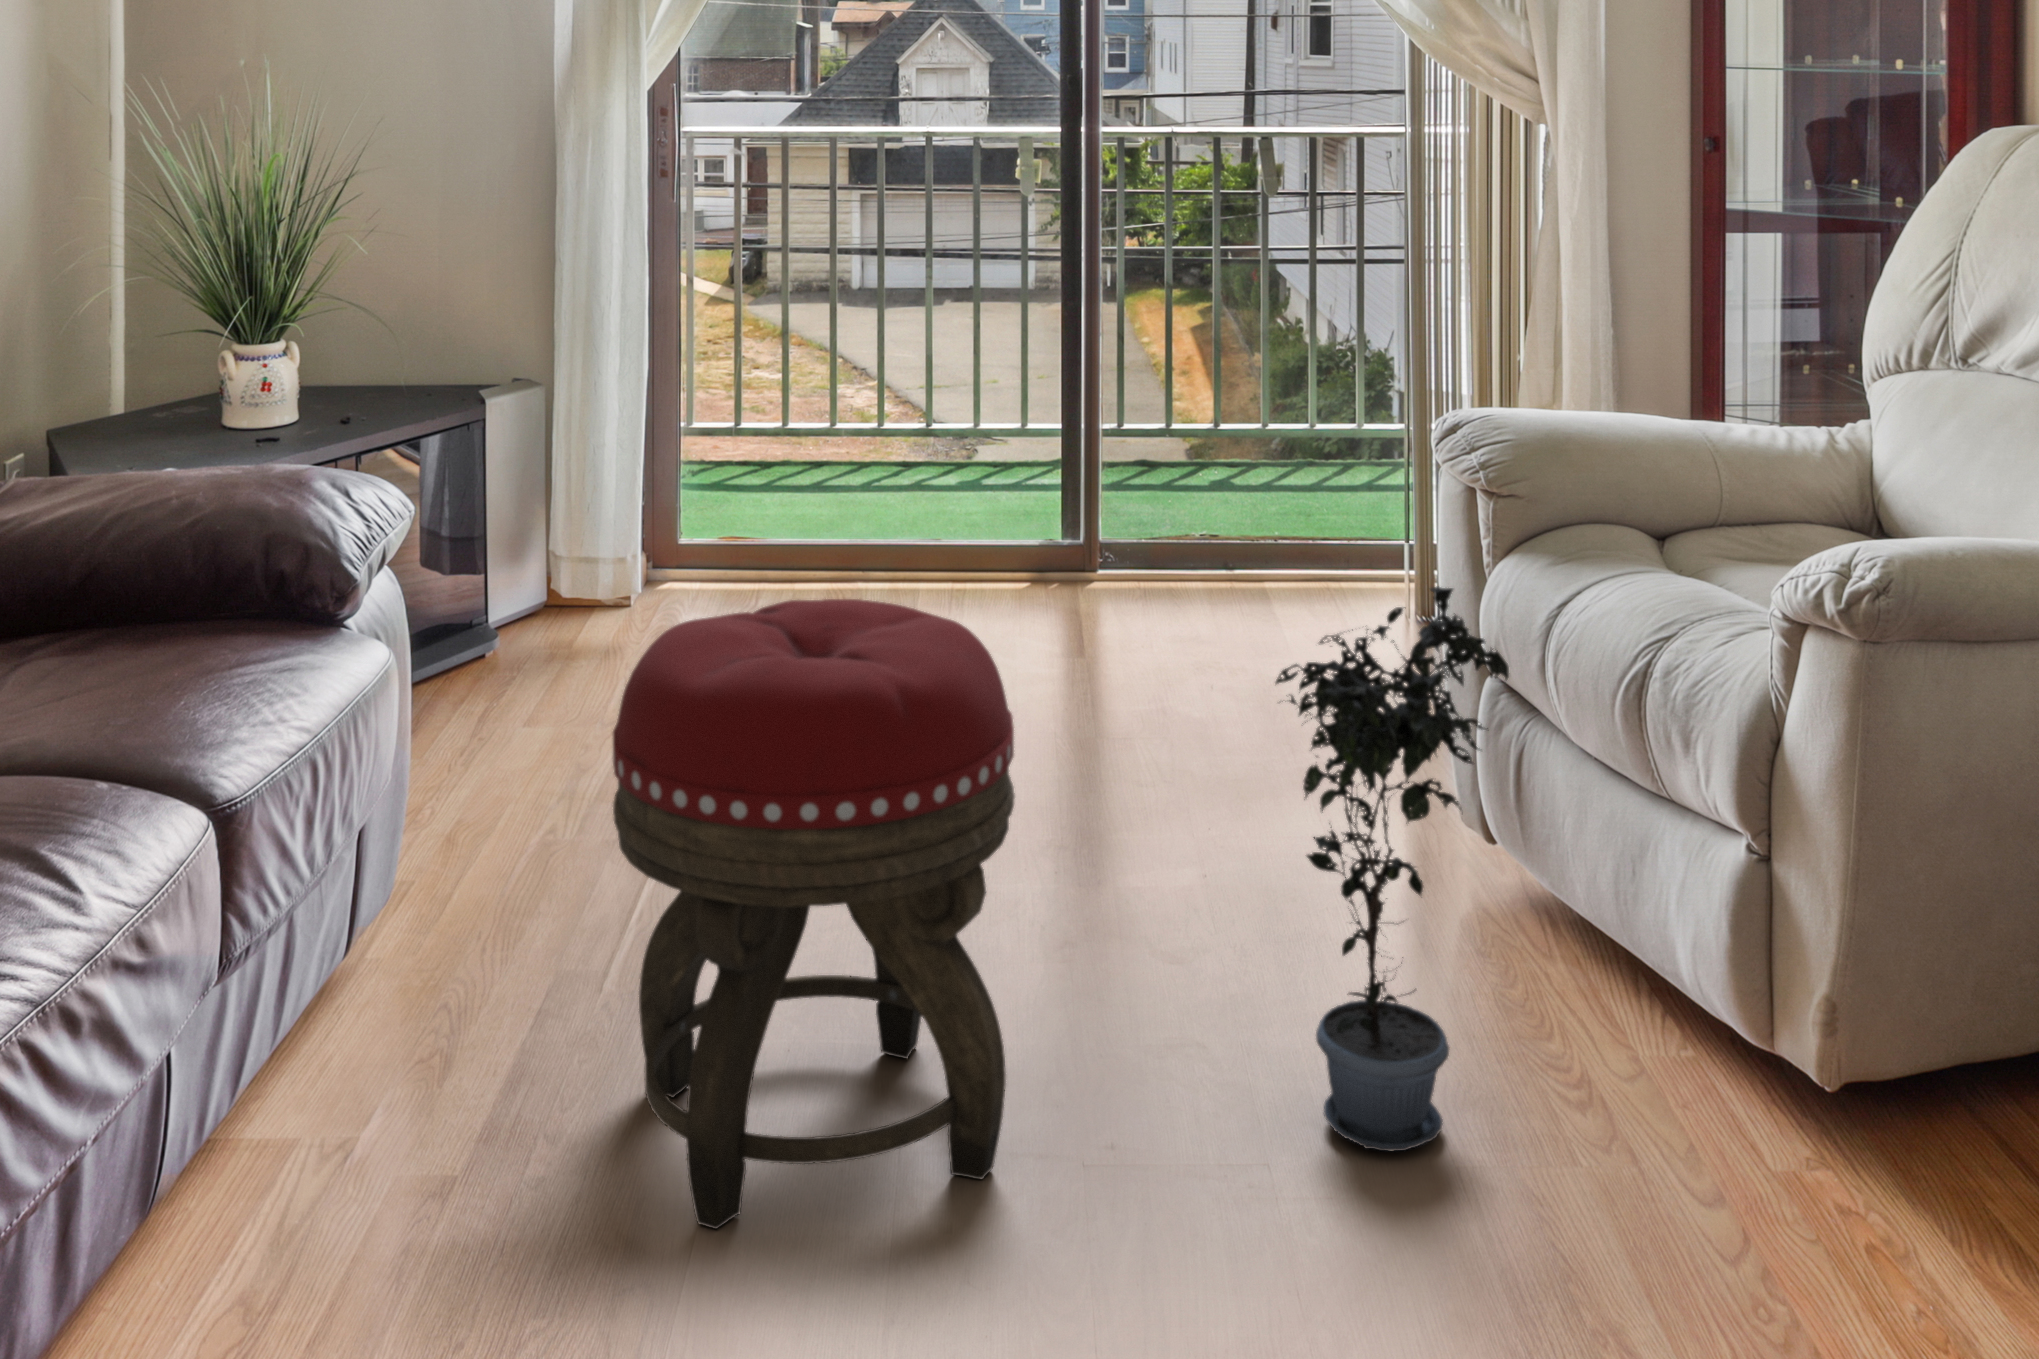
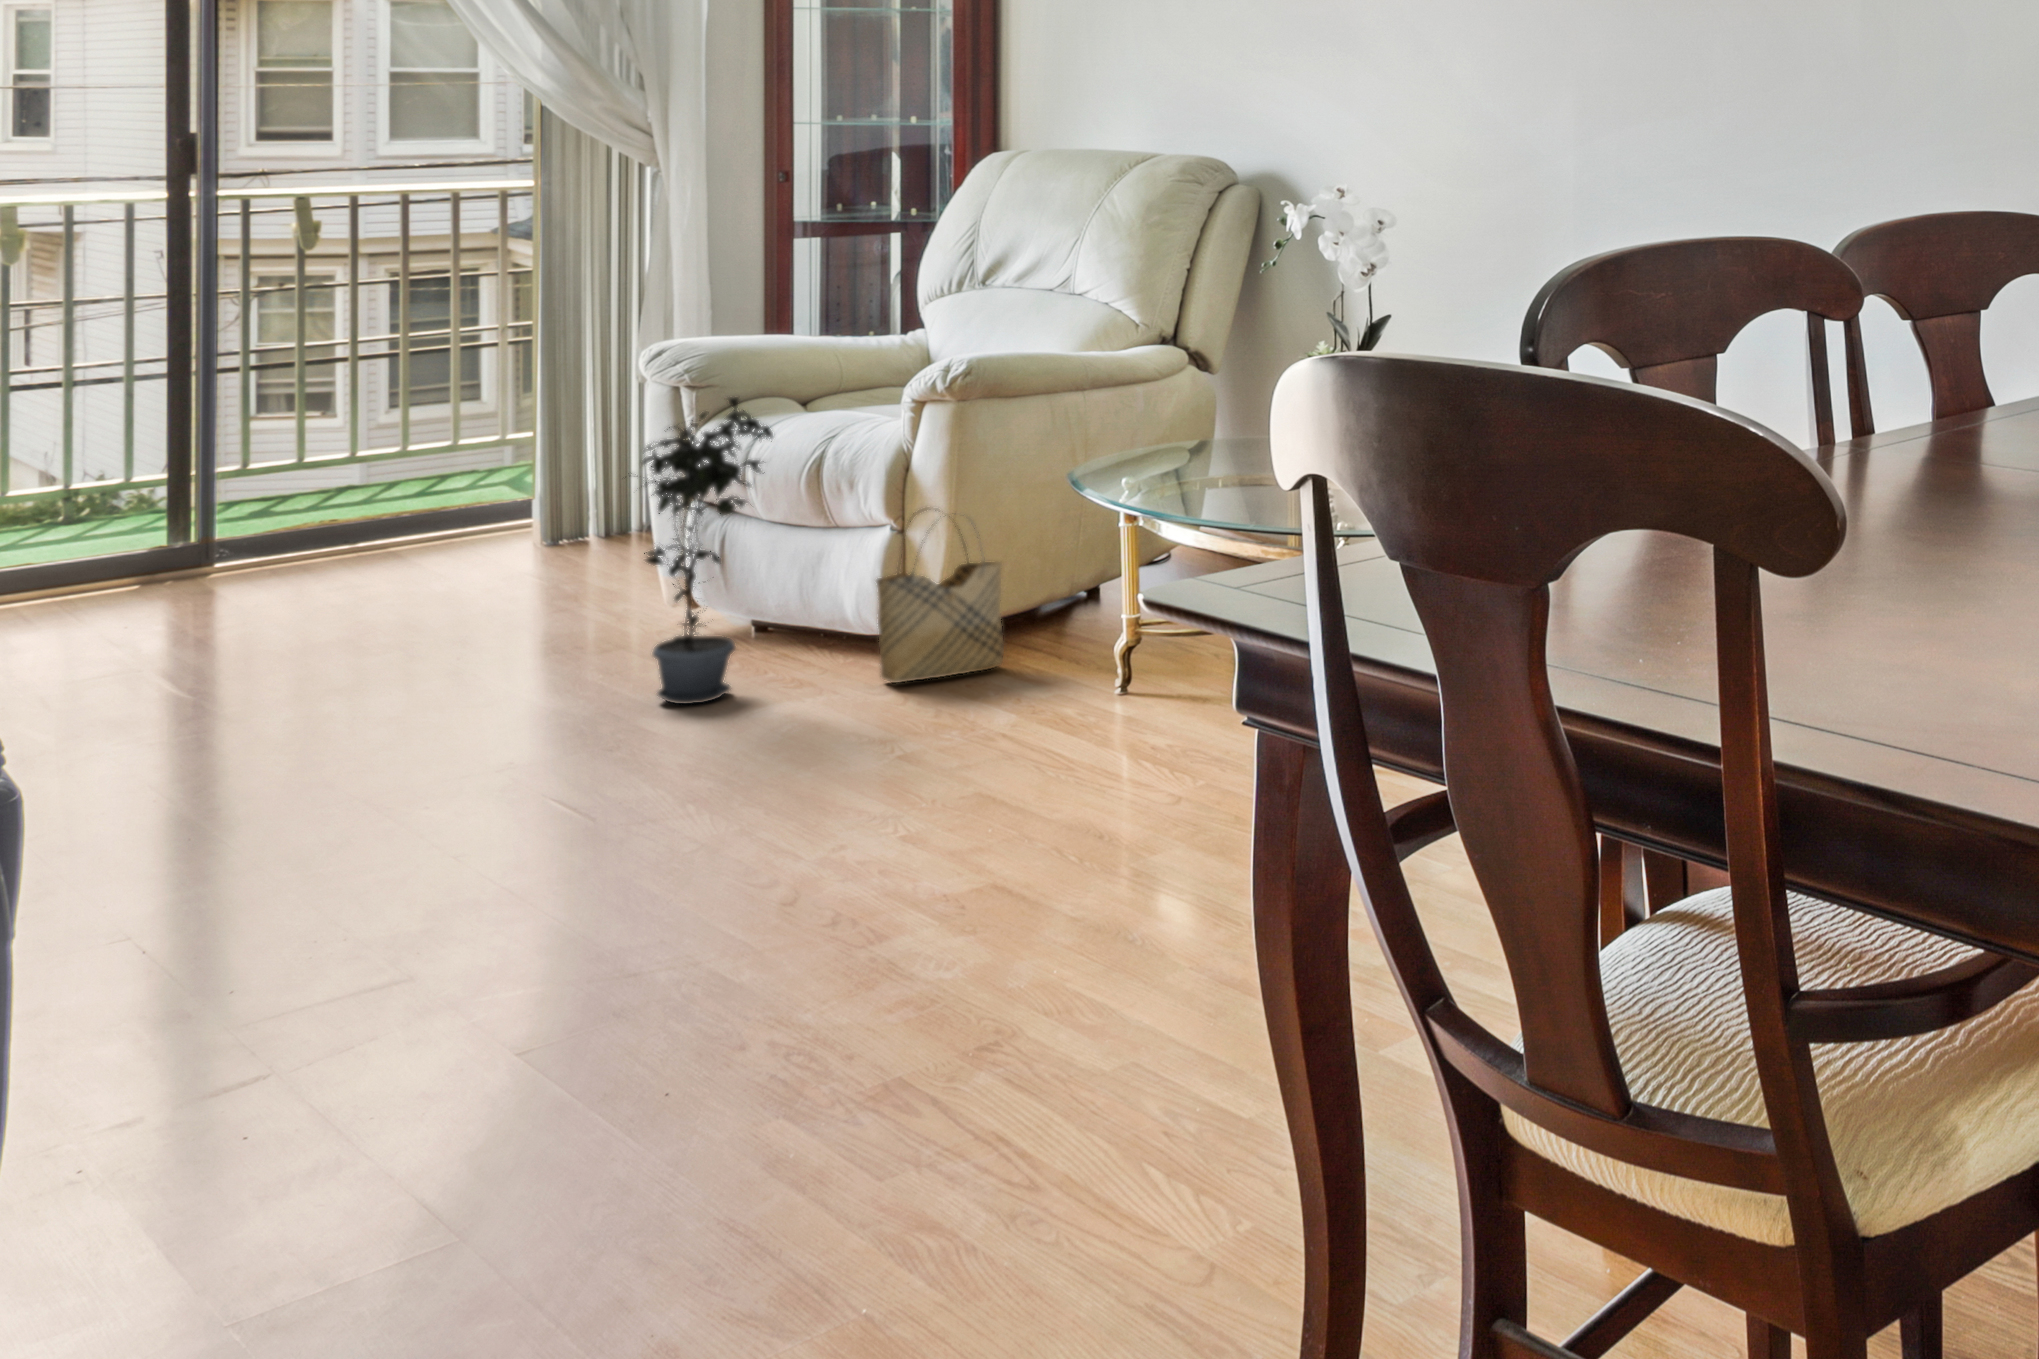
footstool: present [613,599,1015,1229] -> none [147,455,468,809]
woven basket: none [1681,862,1943,1258] -> present [876,510,1004,683]

